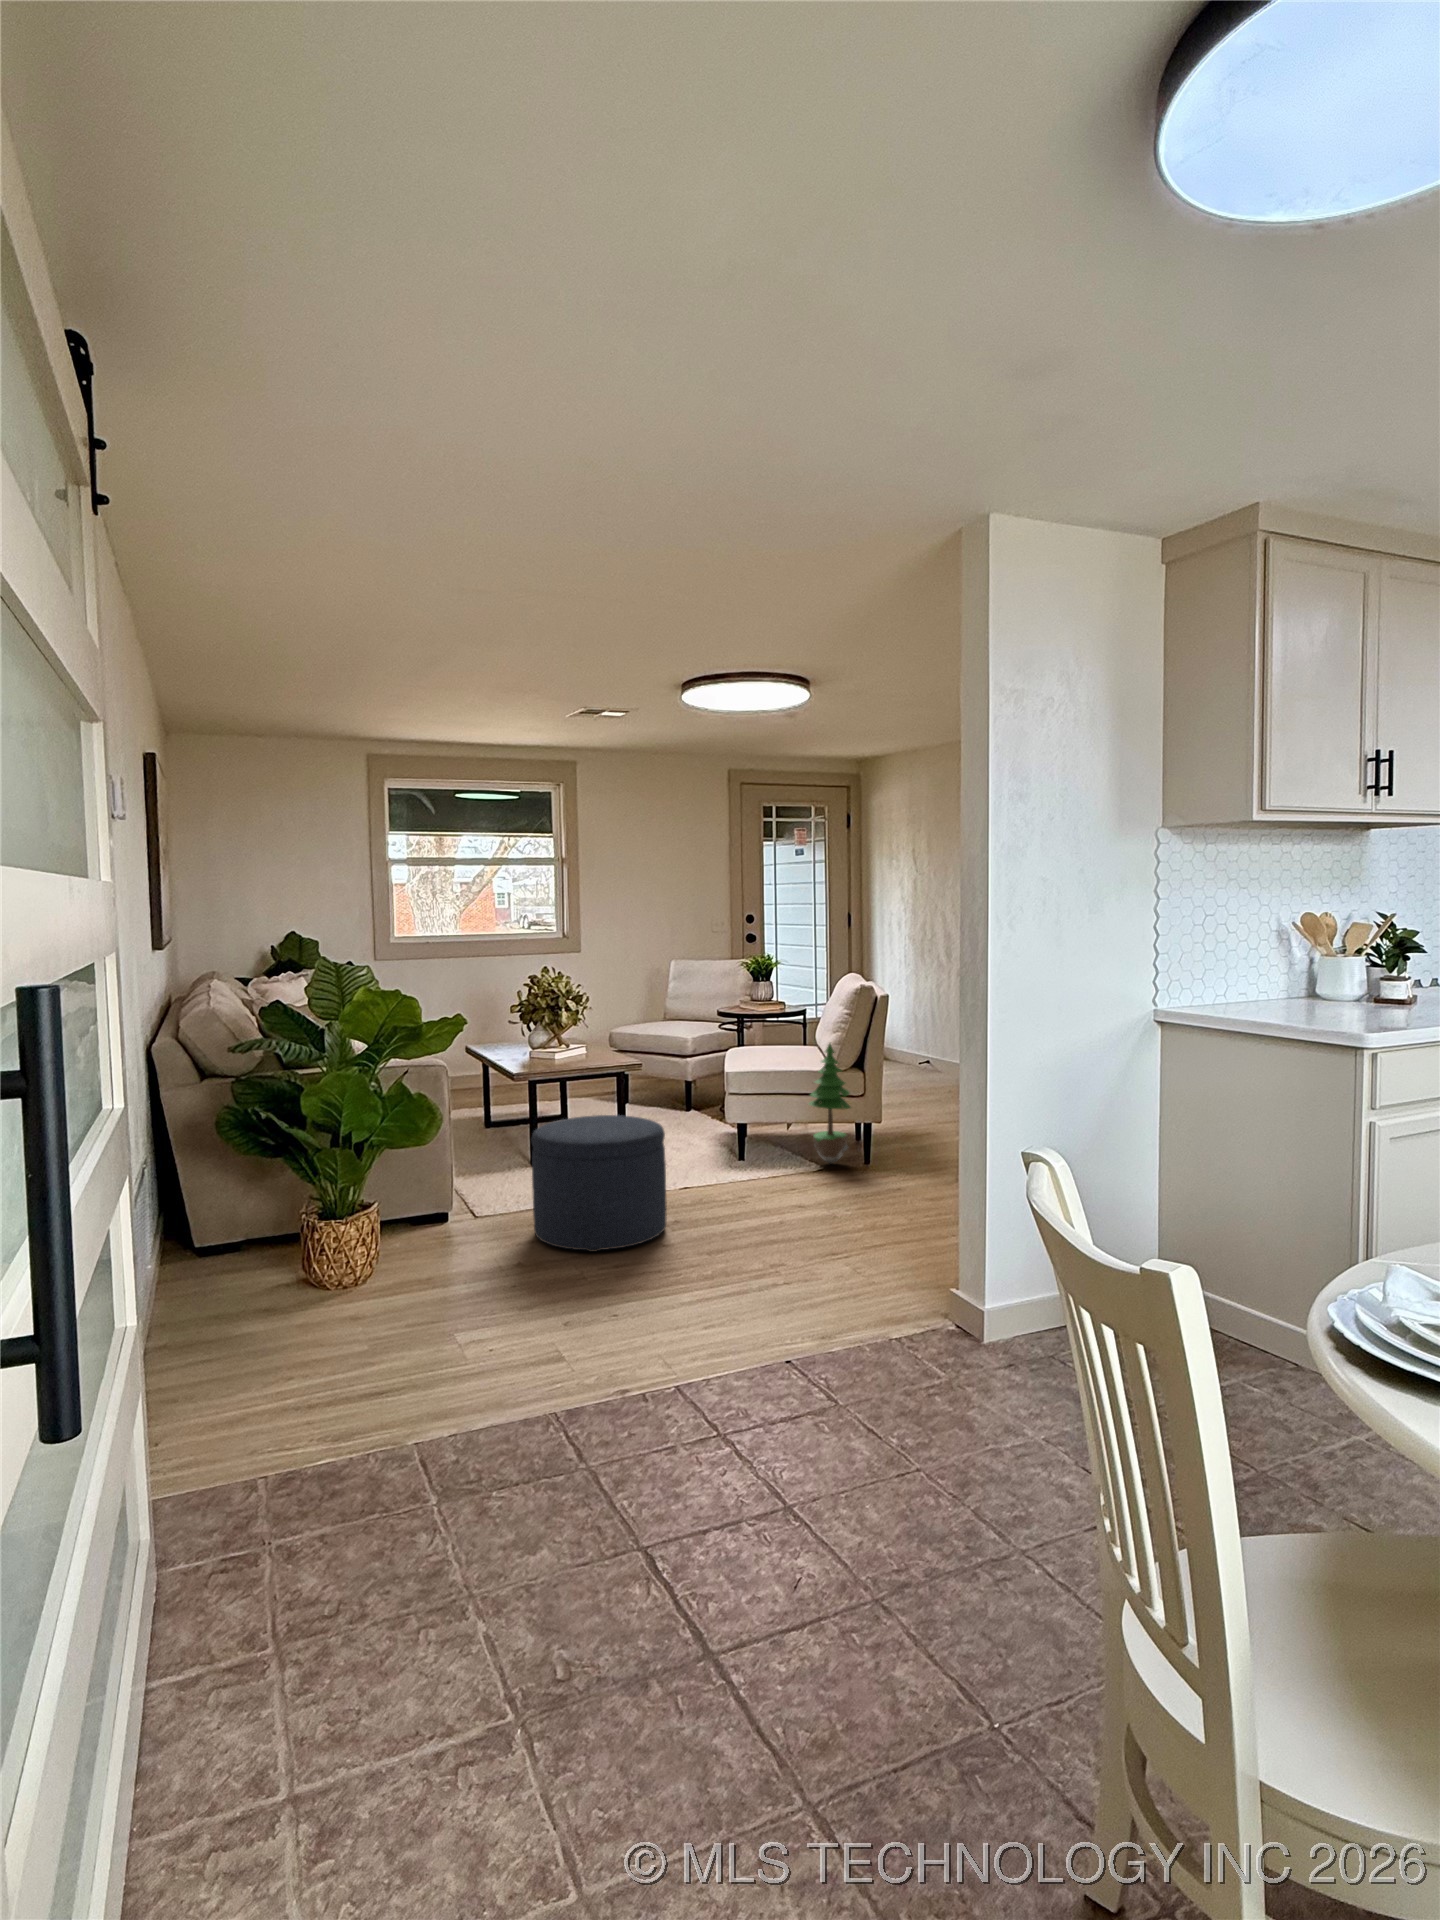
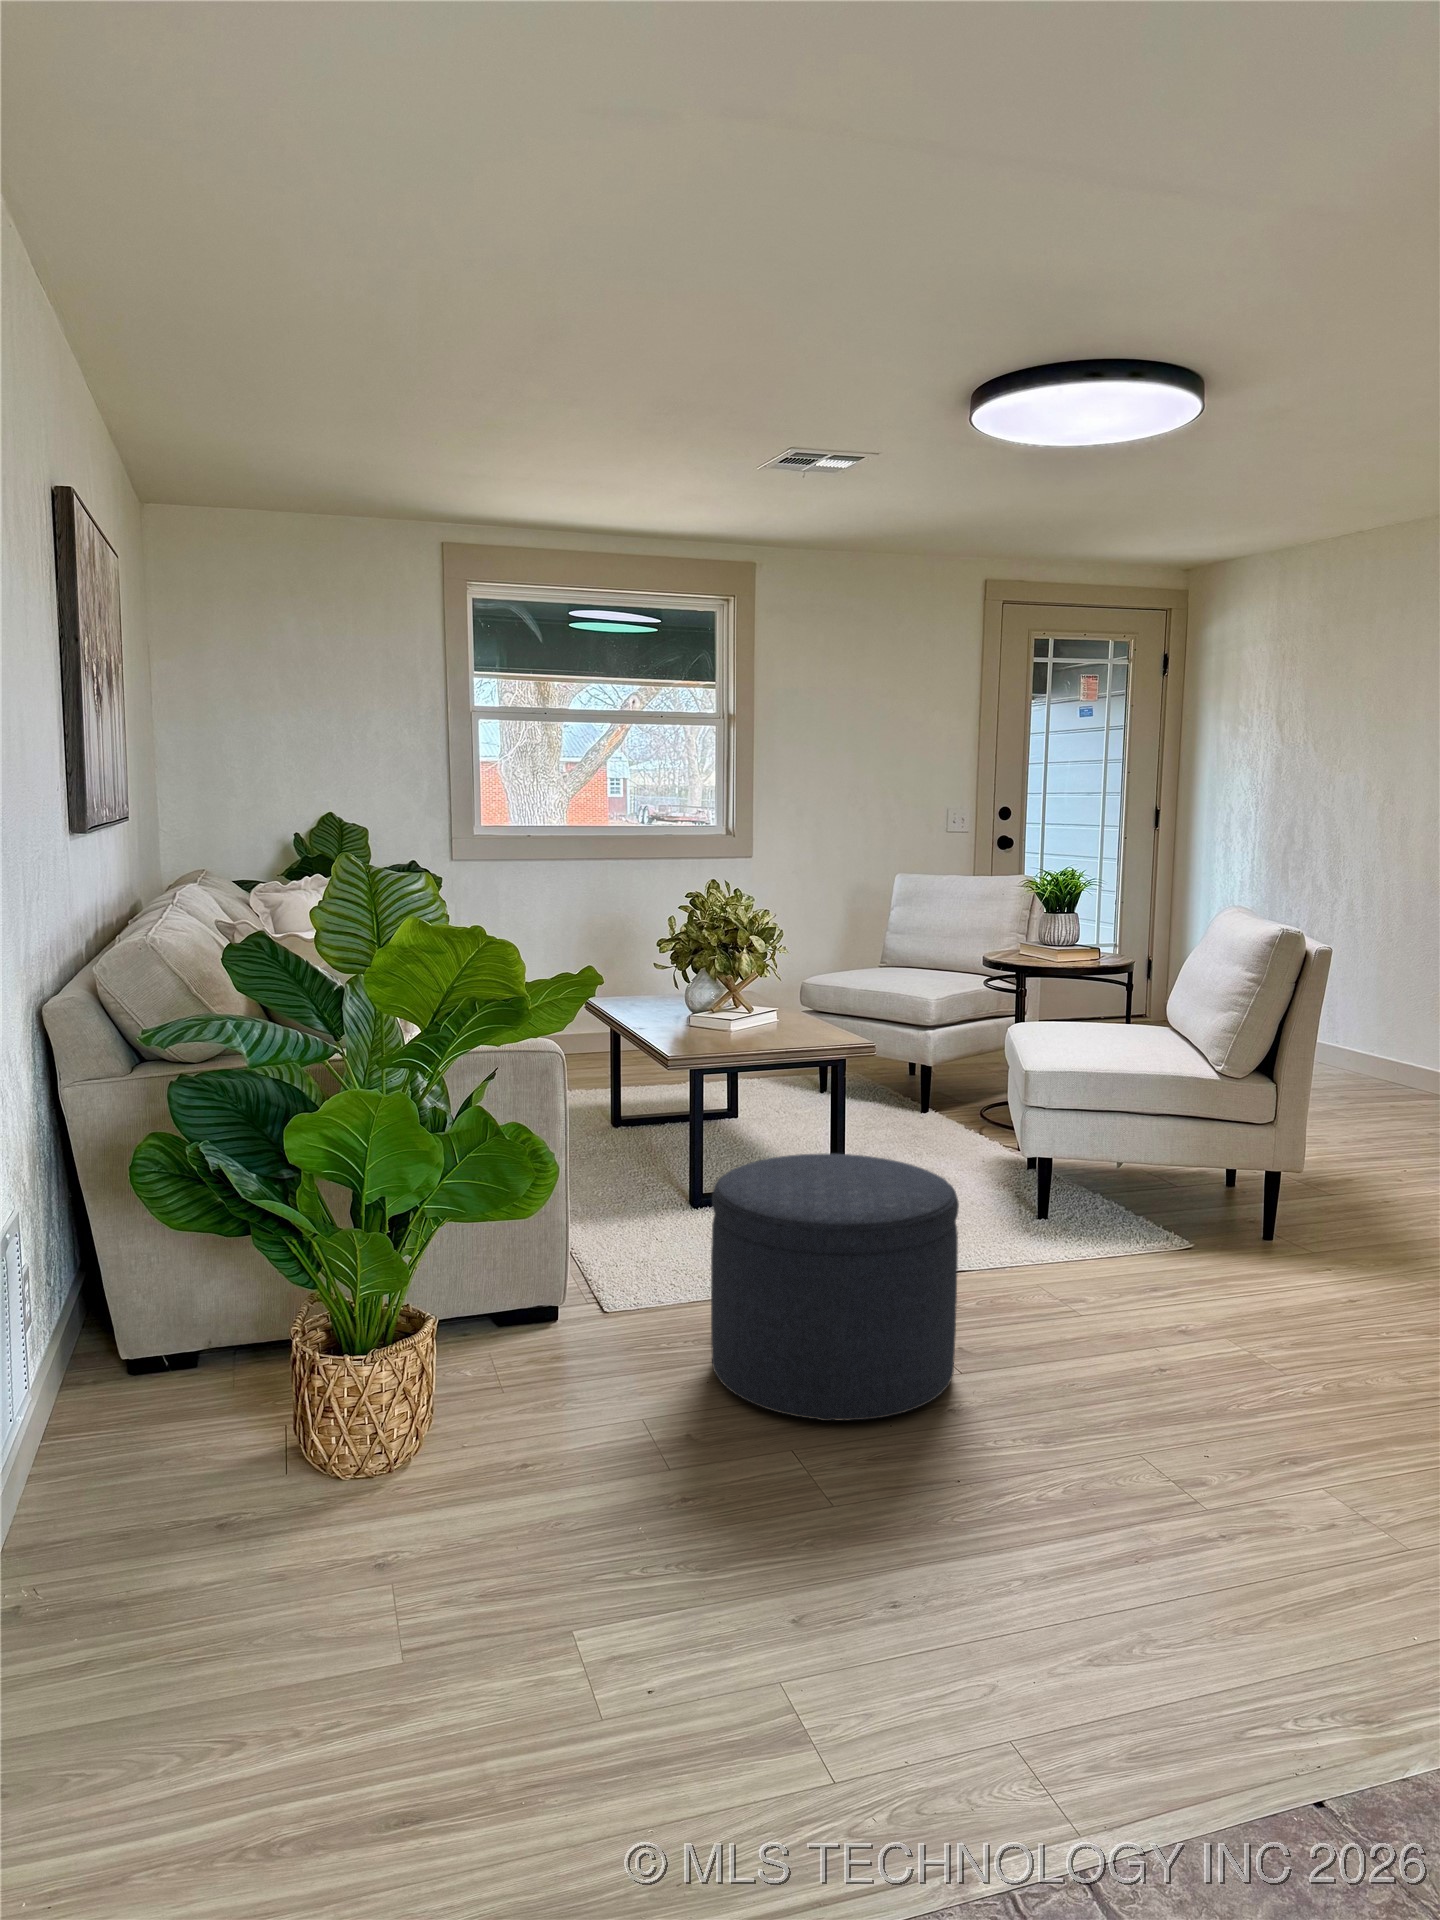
potted tree: present [809,1044,851,1164] -> none [1171,1027,1254,1238]

